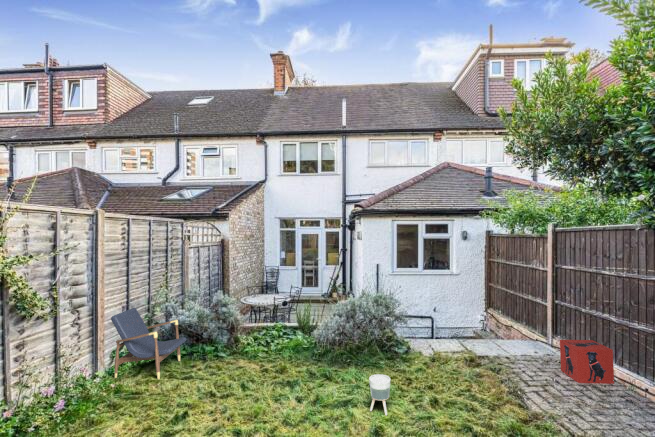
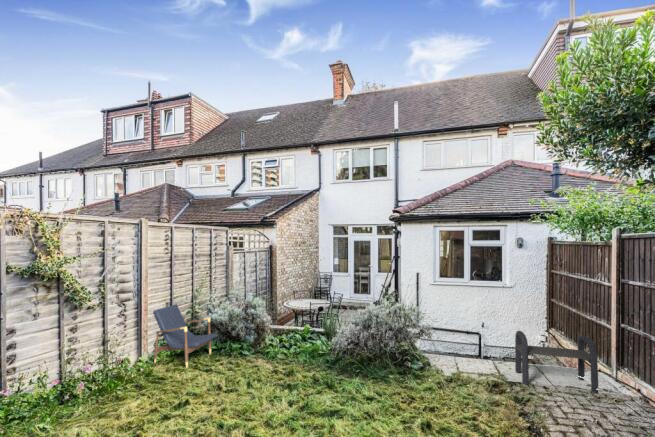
bench: none [491,308,568,359] -> present [515,331,598,393]
storage box: present [560,340,614,384] -> none [579,371,636,427]
planter: present [369,374,390,415] -> none [350,385,371,425]

